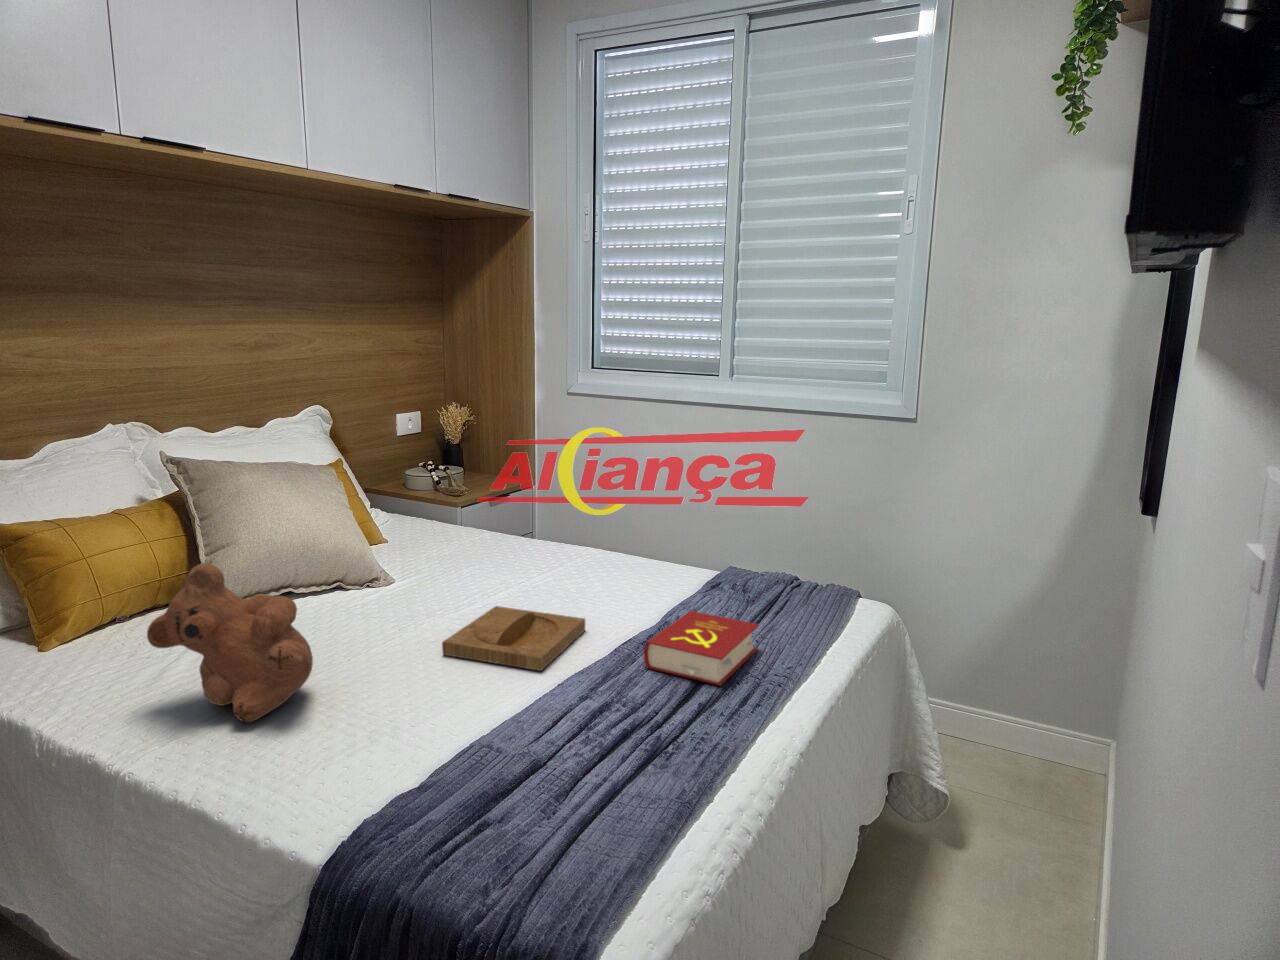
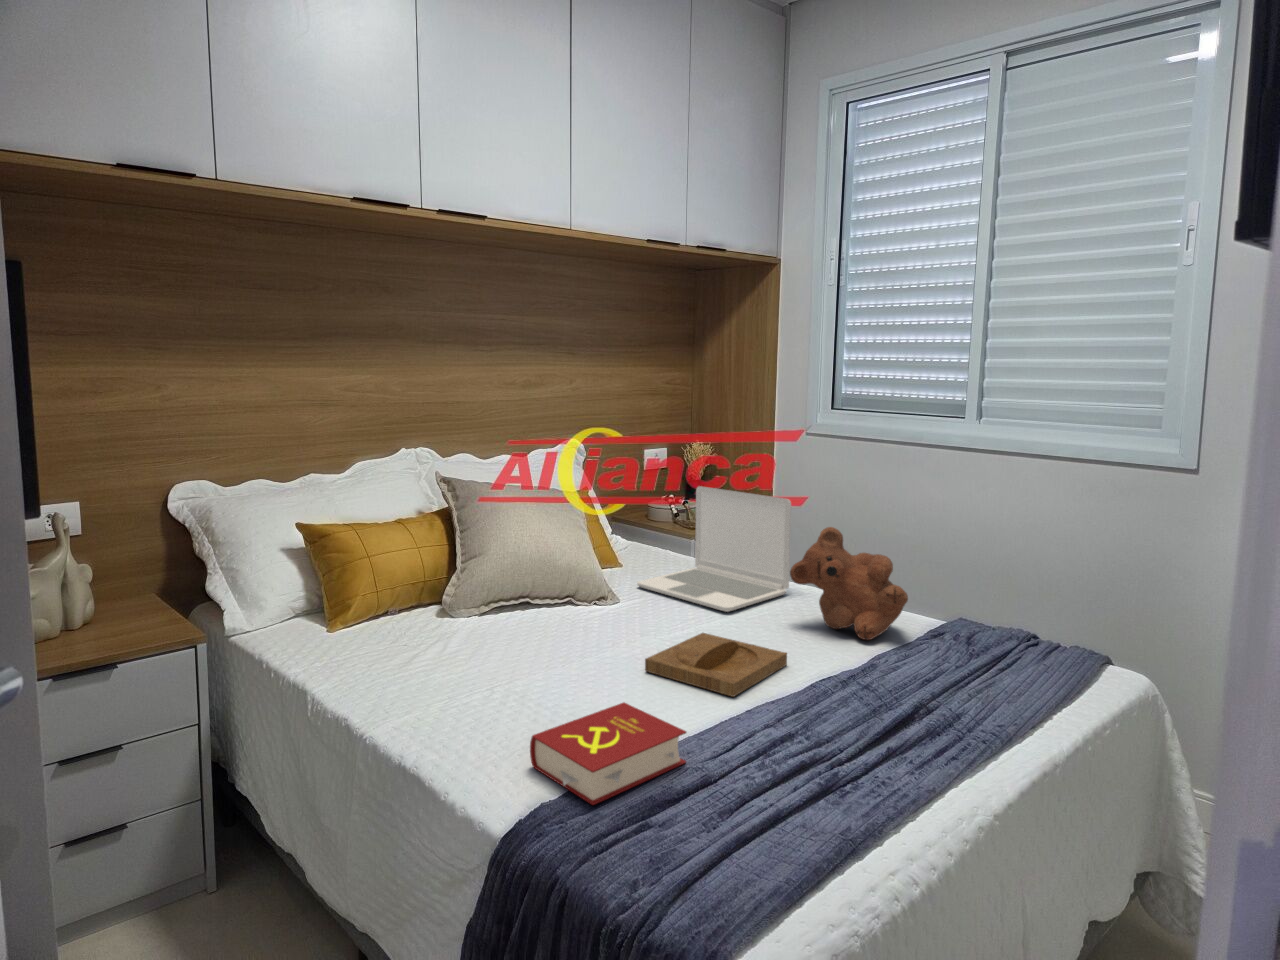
laptop: none [411,451,570,580] -> present [637,486,791,612]
teddy bear: present [147,563,313,723] -> present [790,527,908,640]
book: present [644,611,759,686] -> present [530,702,686,805]

